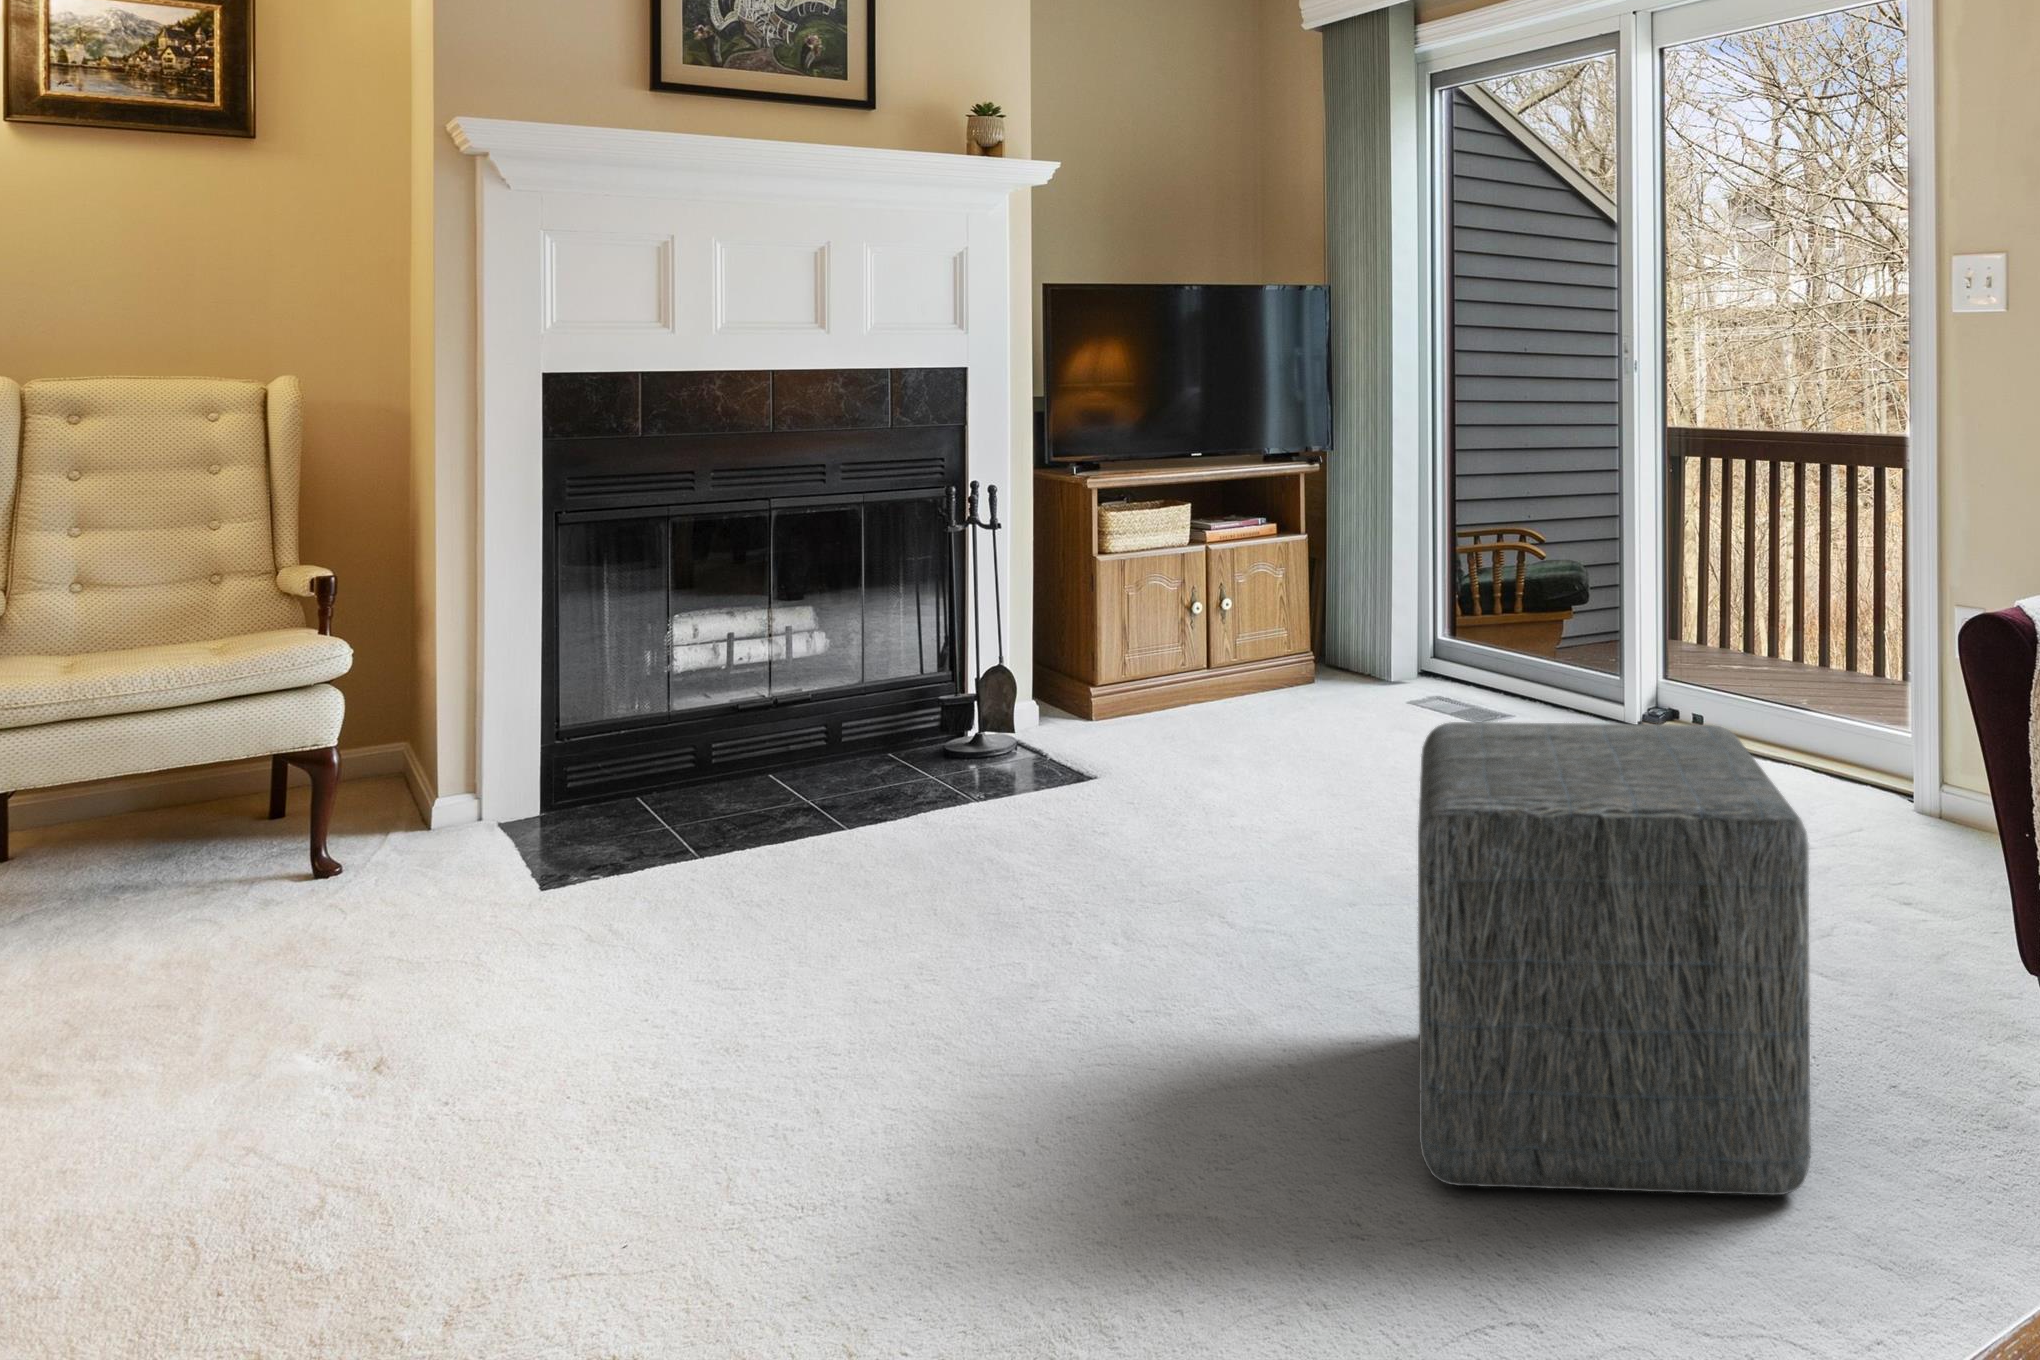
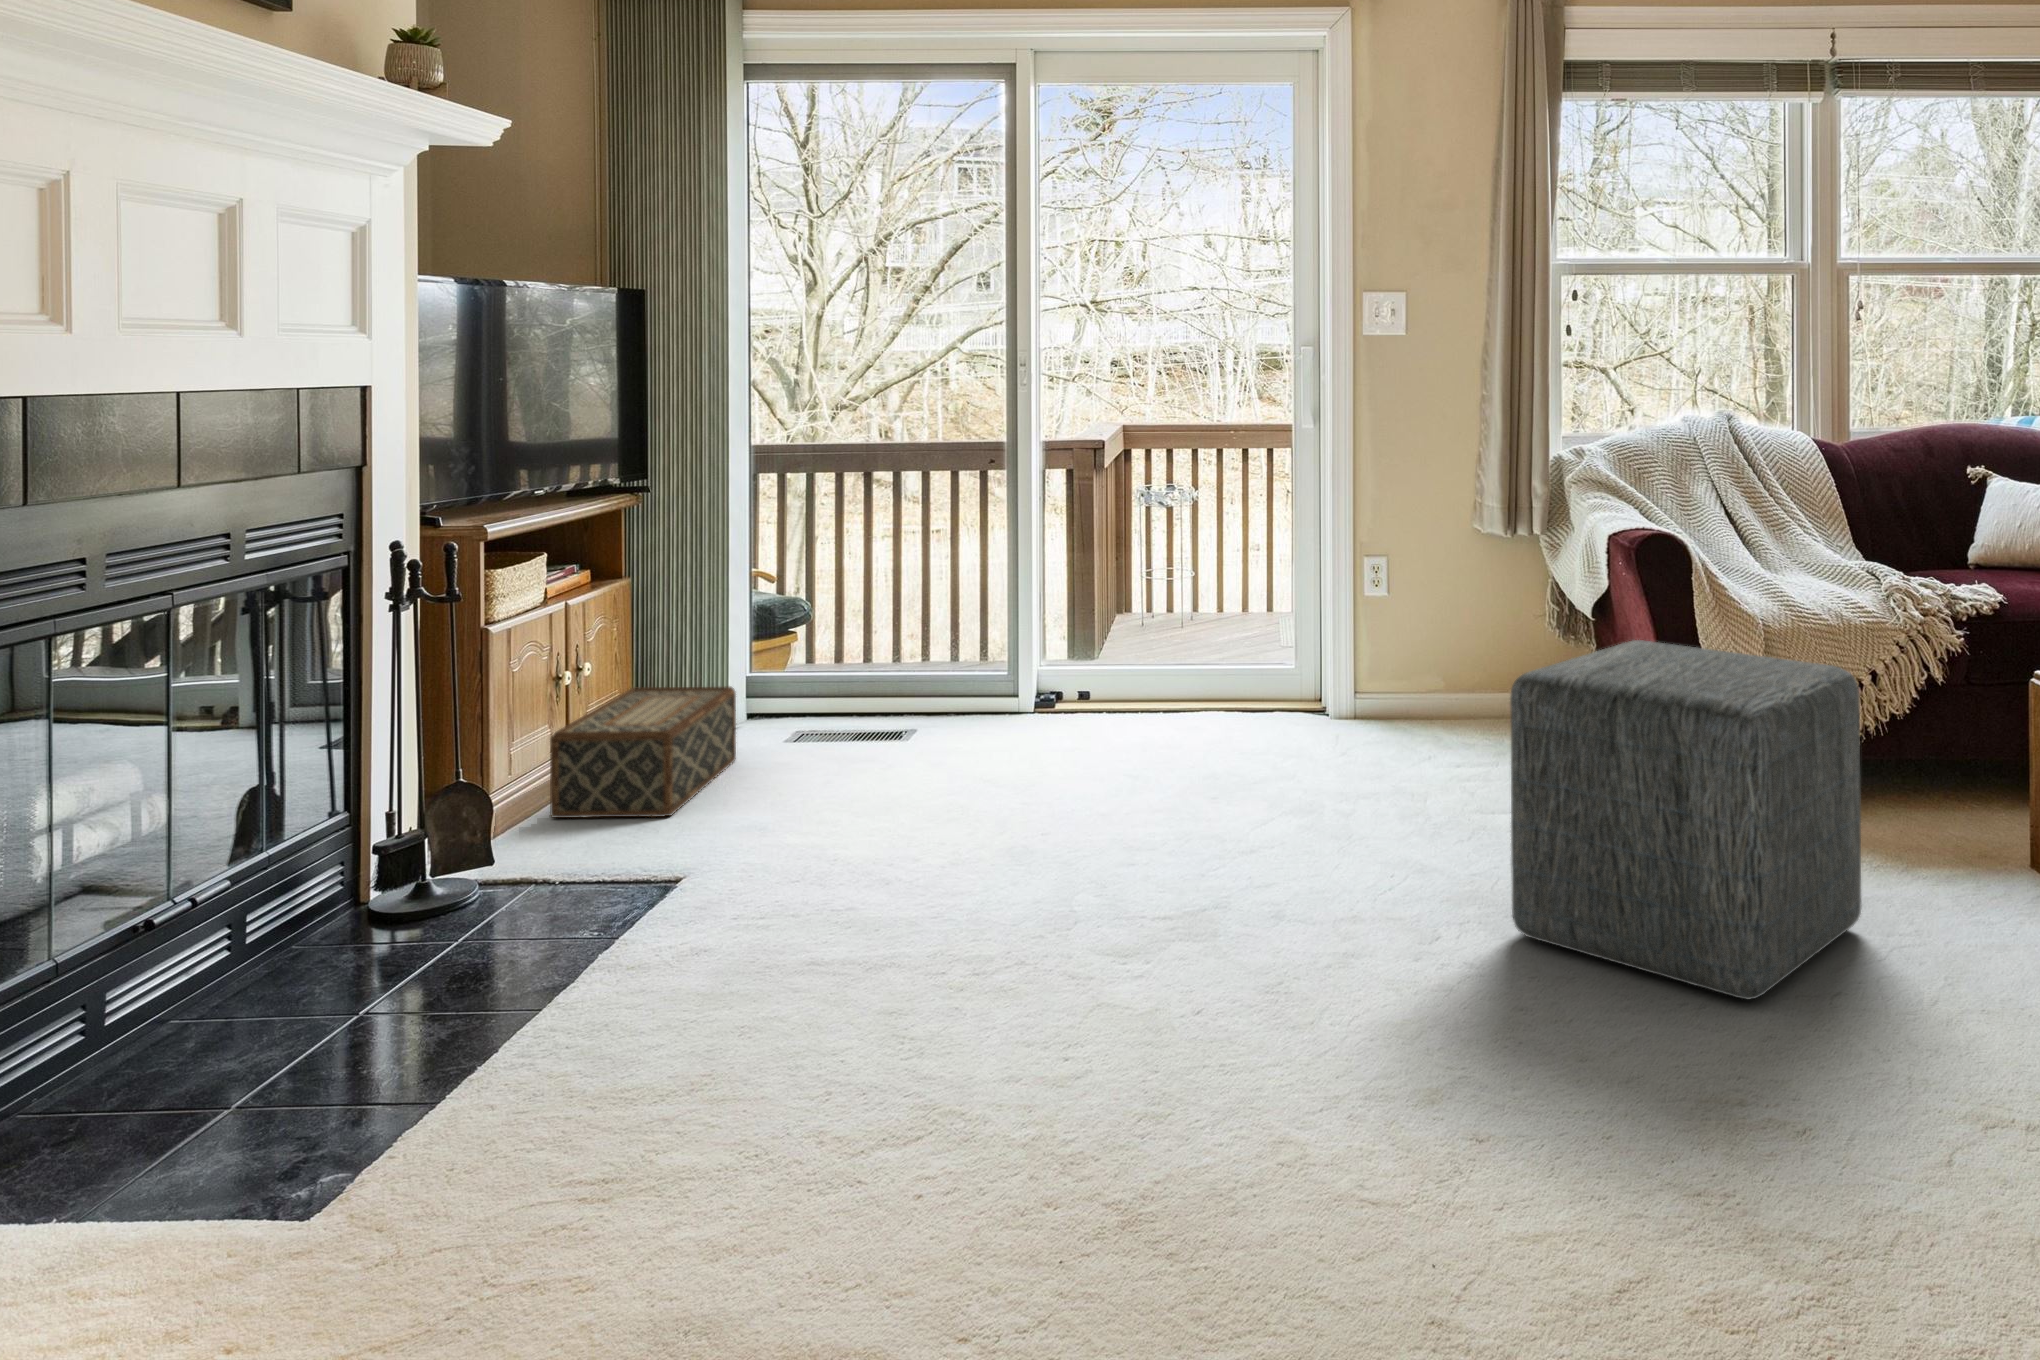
woven basket: none [1145,628,1336,732] -> present [550,686,736,818]

